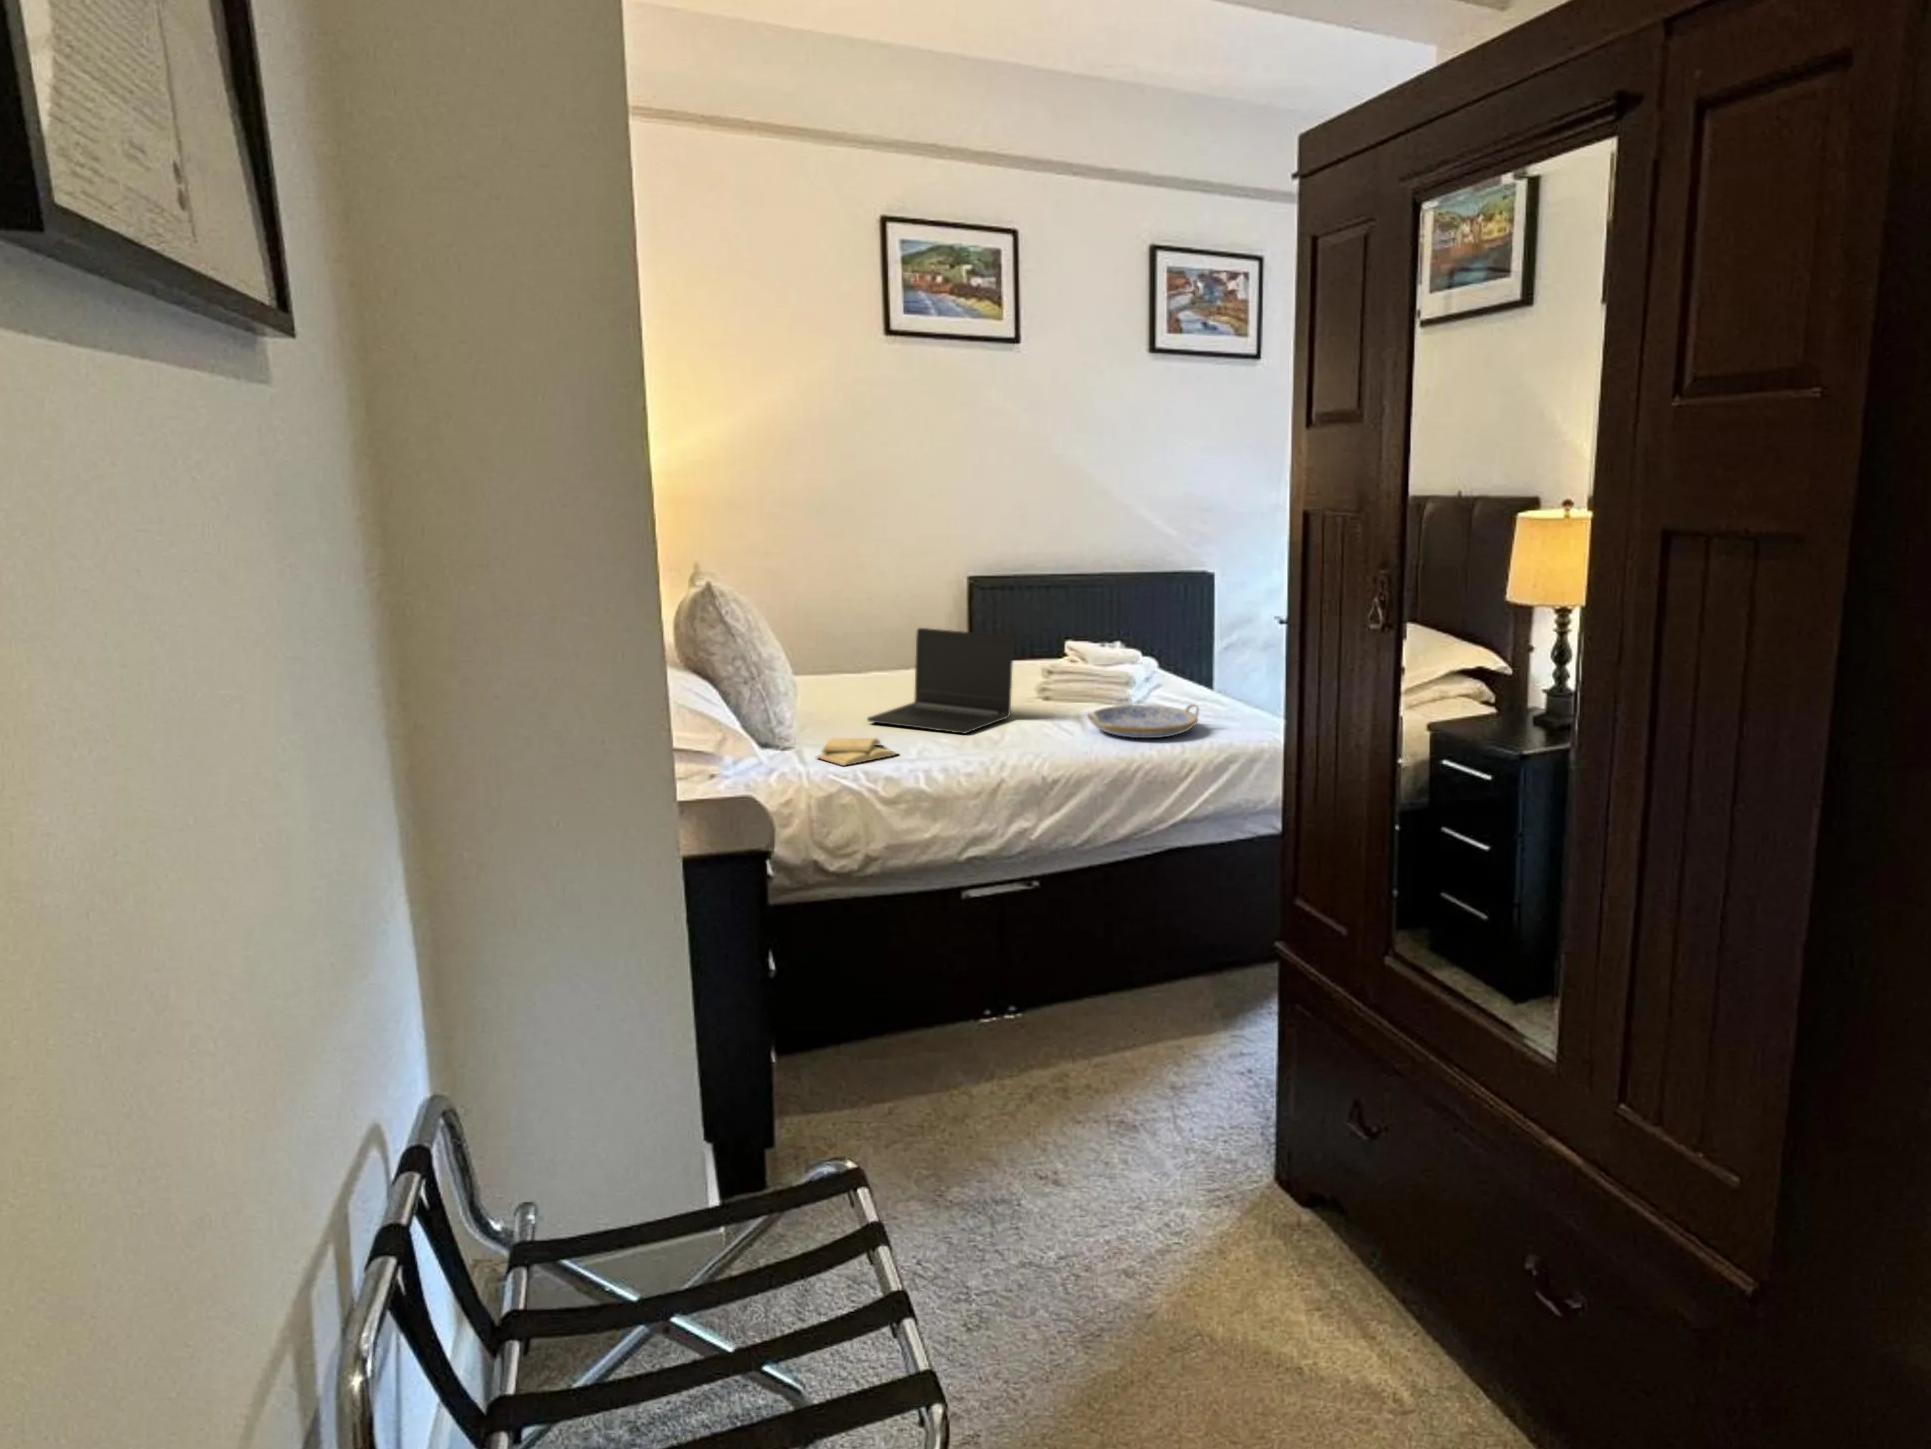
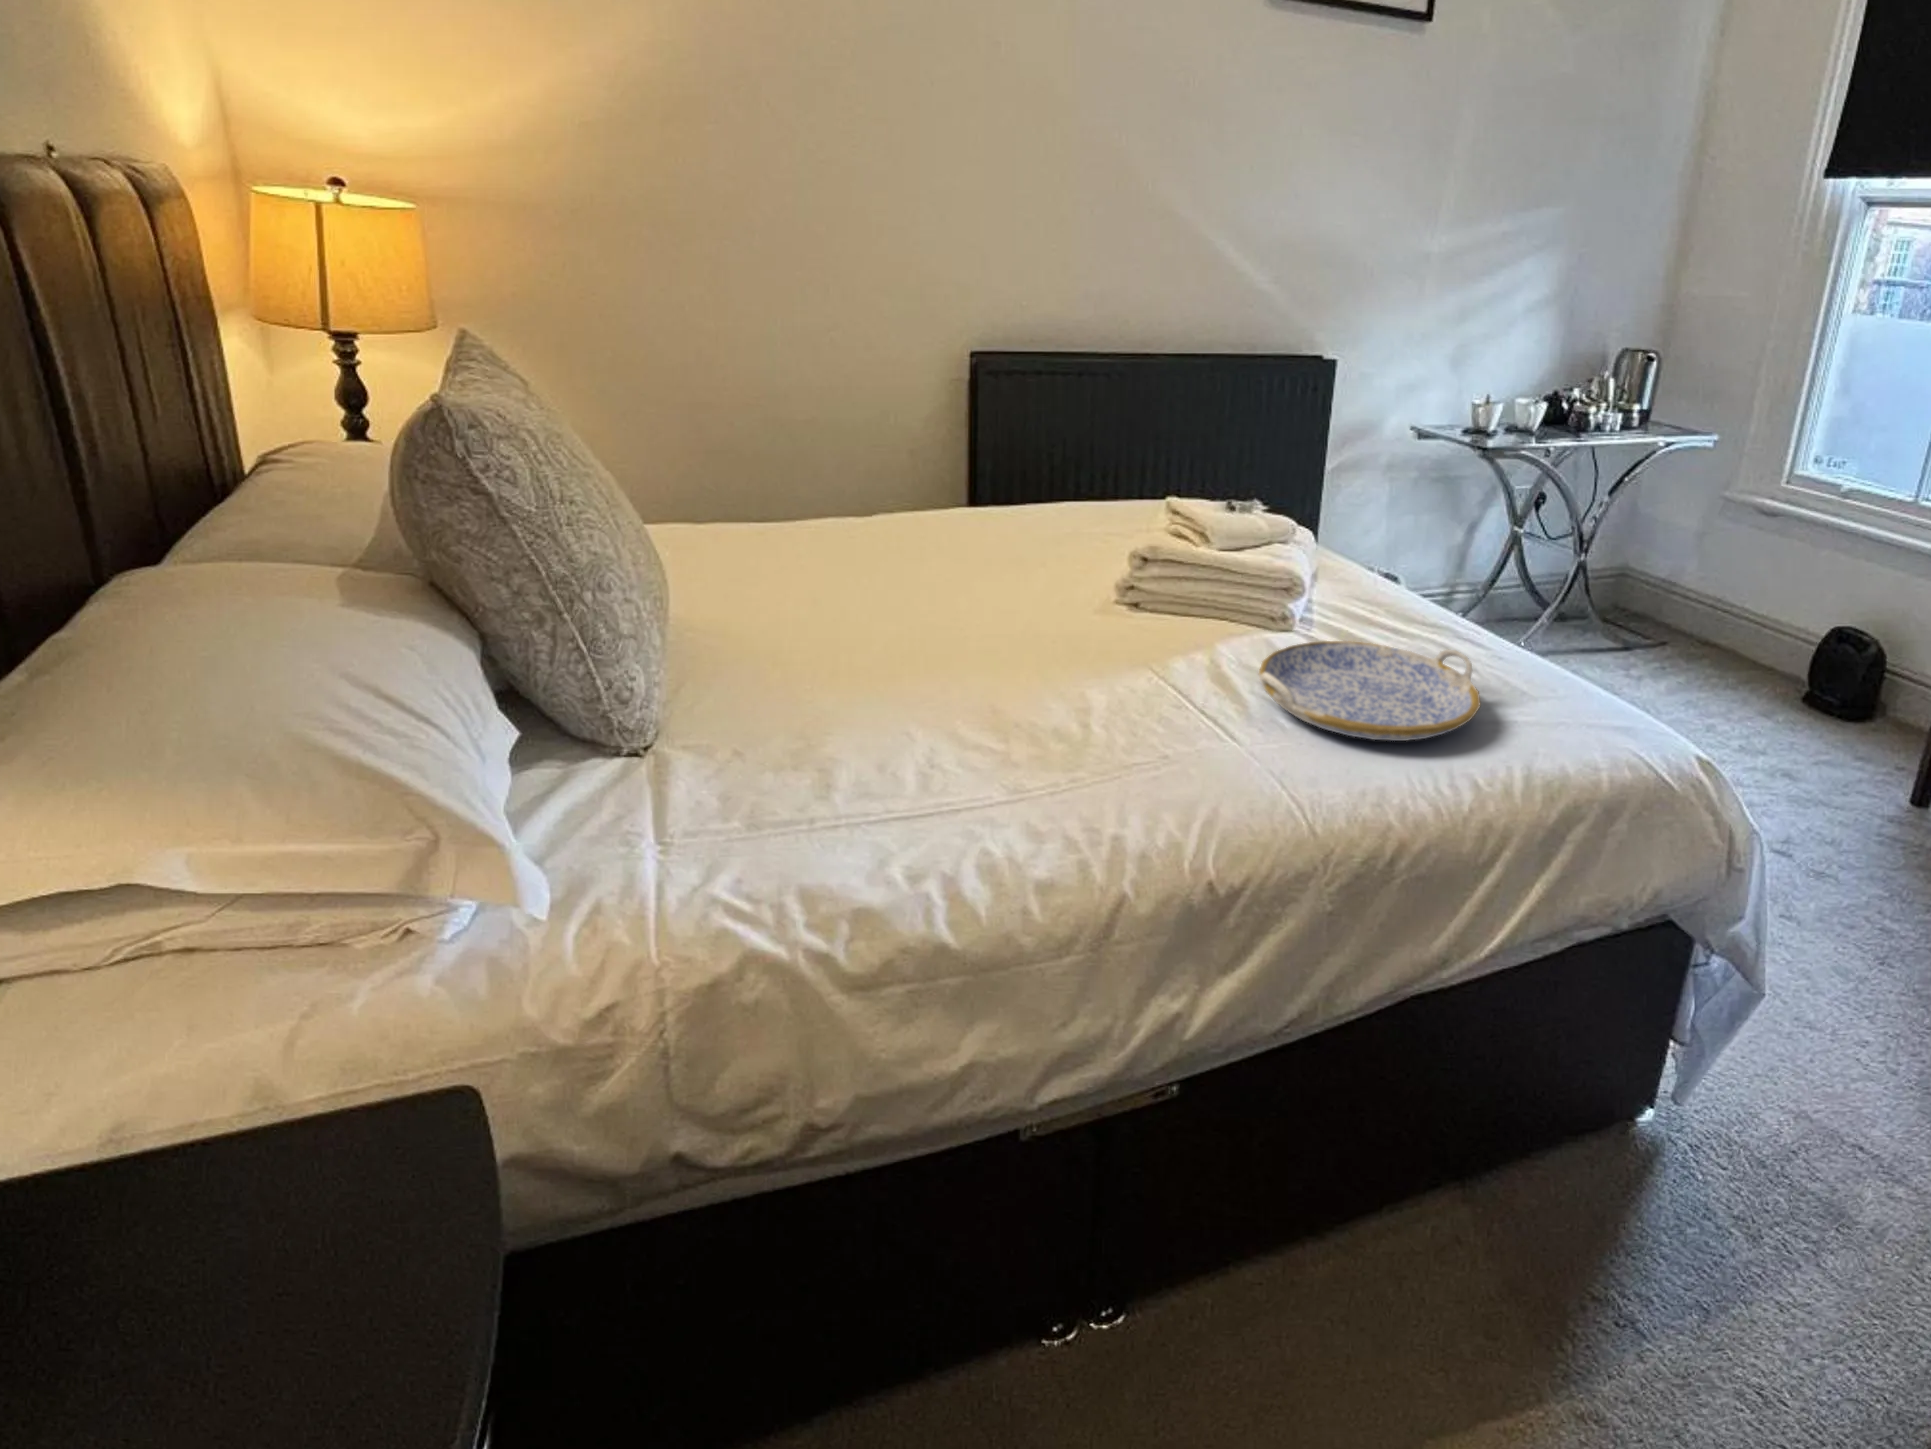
laptop: present [867,628,1013,734] -> none [813,471,1105,715]
diary: present [817,738,897,766] -> none [686,750,883,861]

